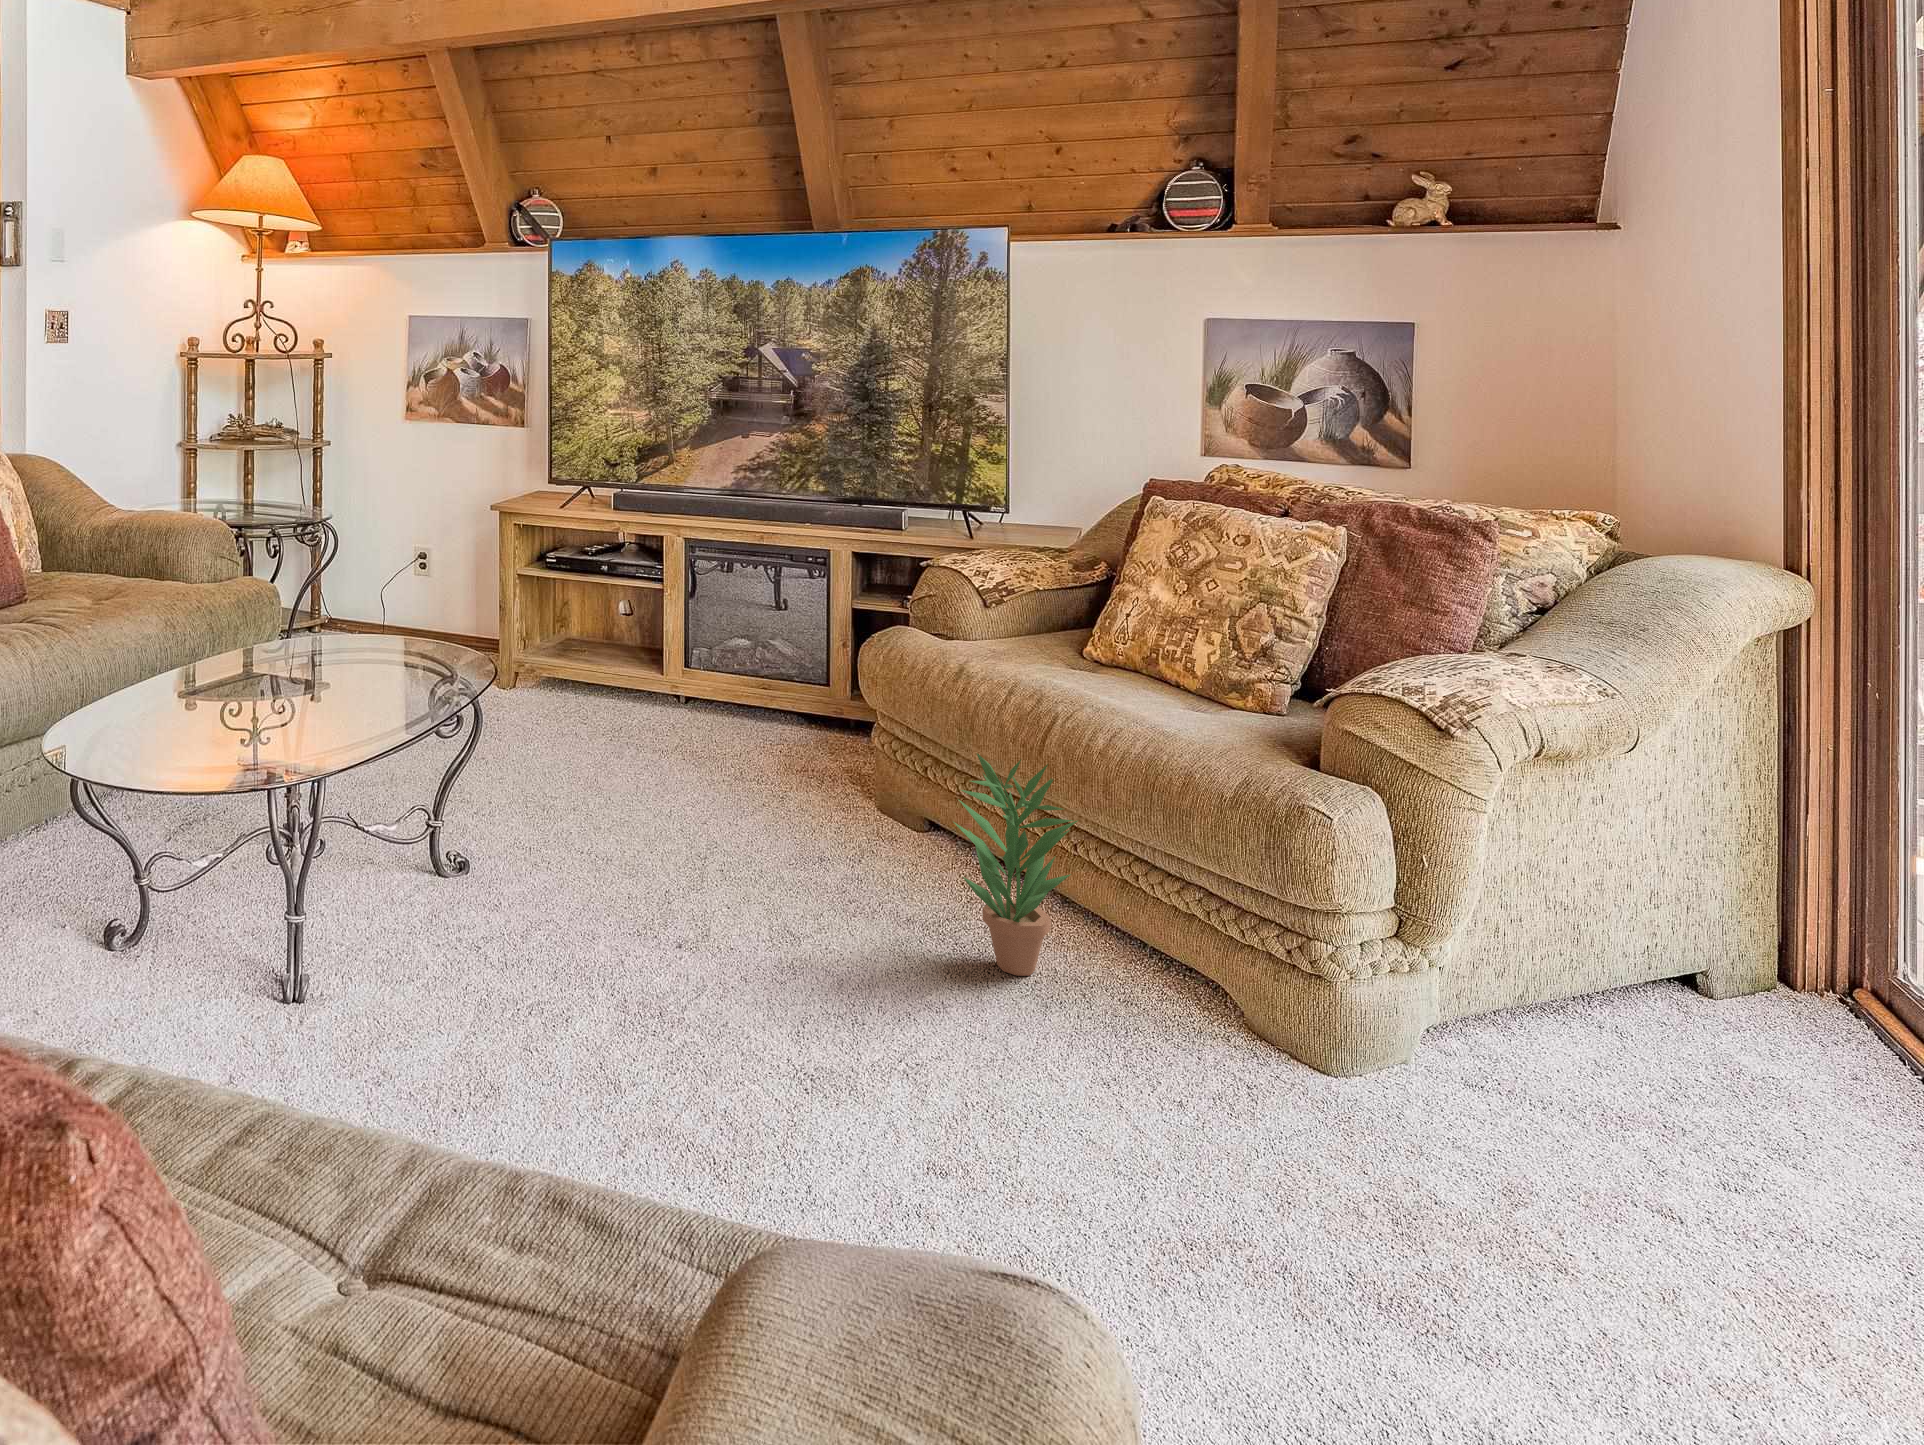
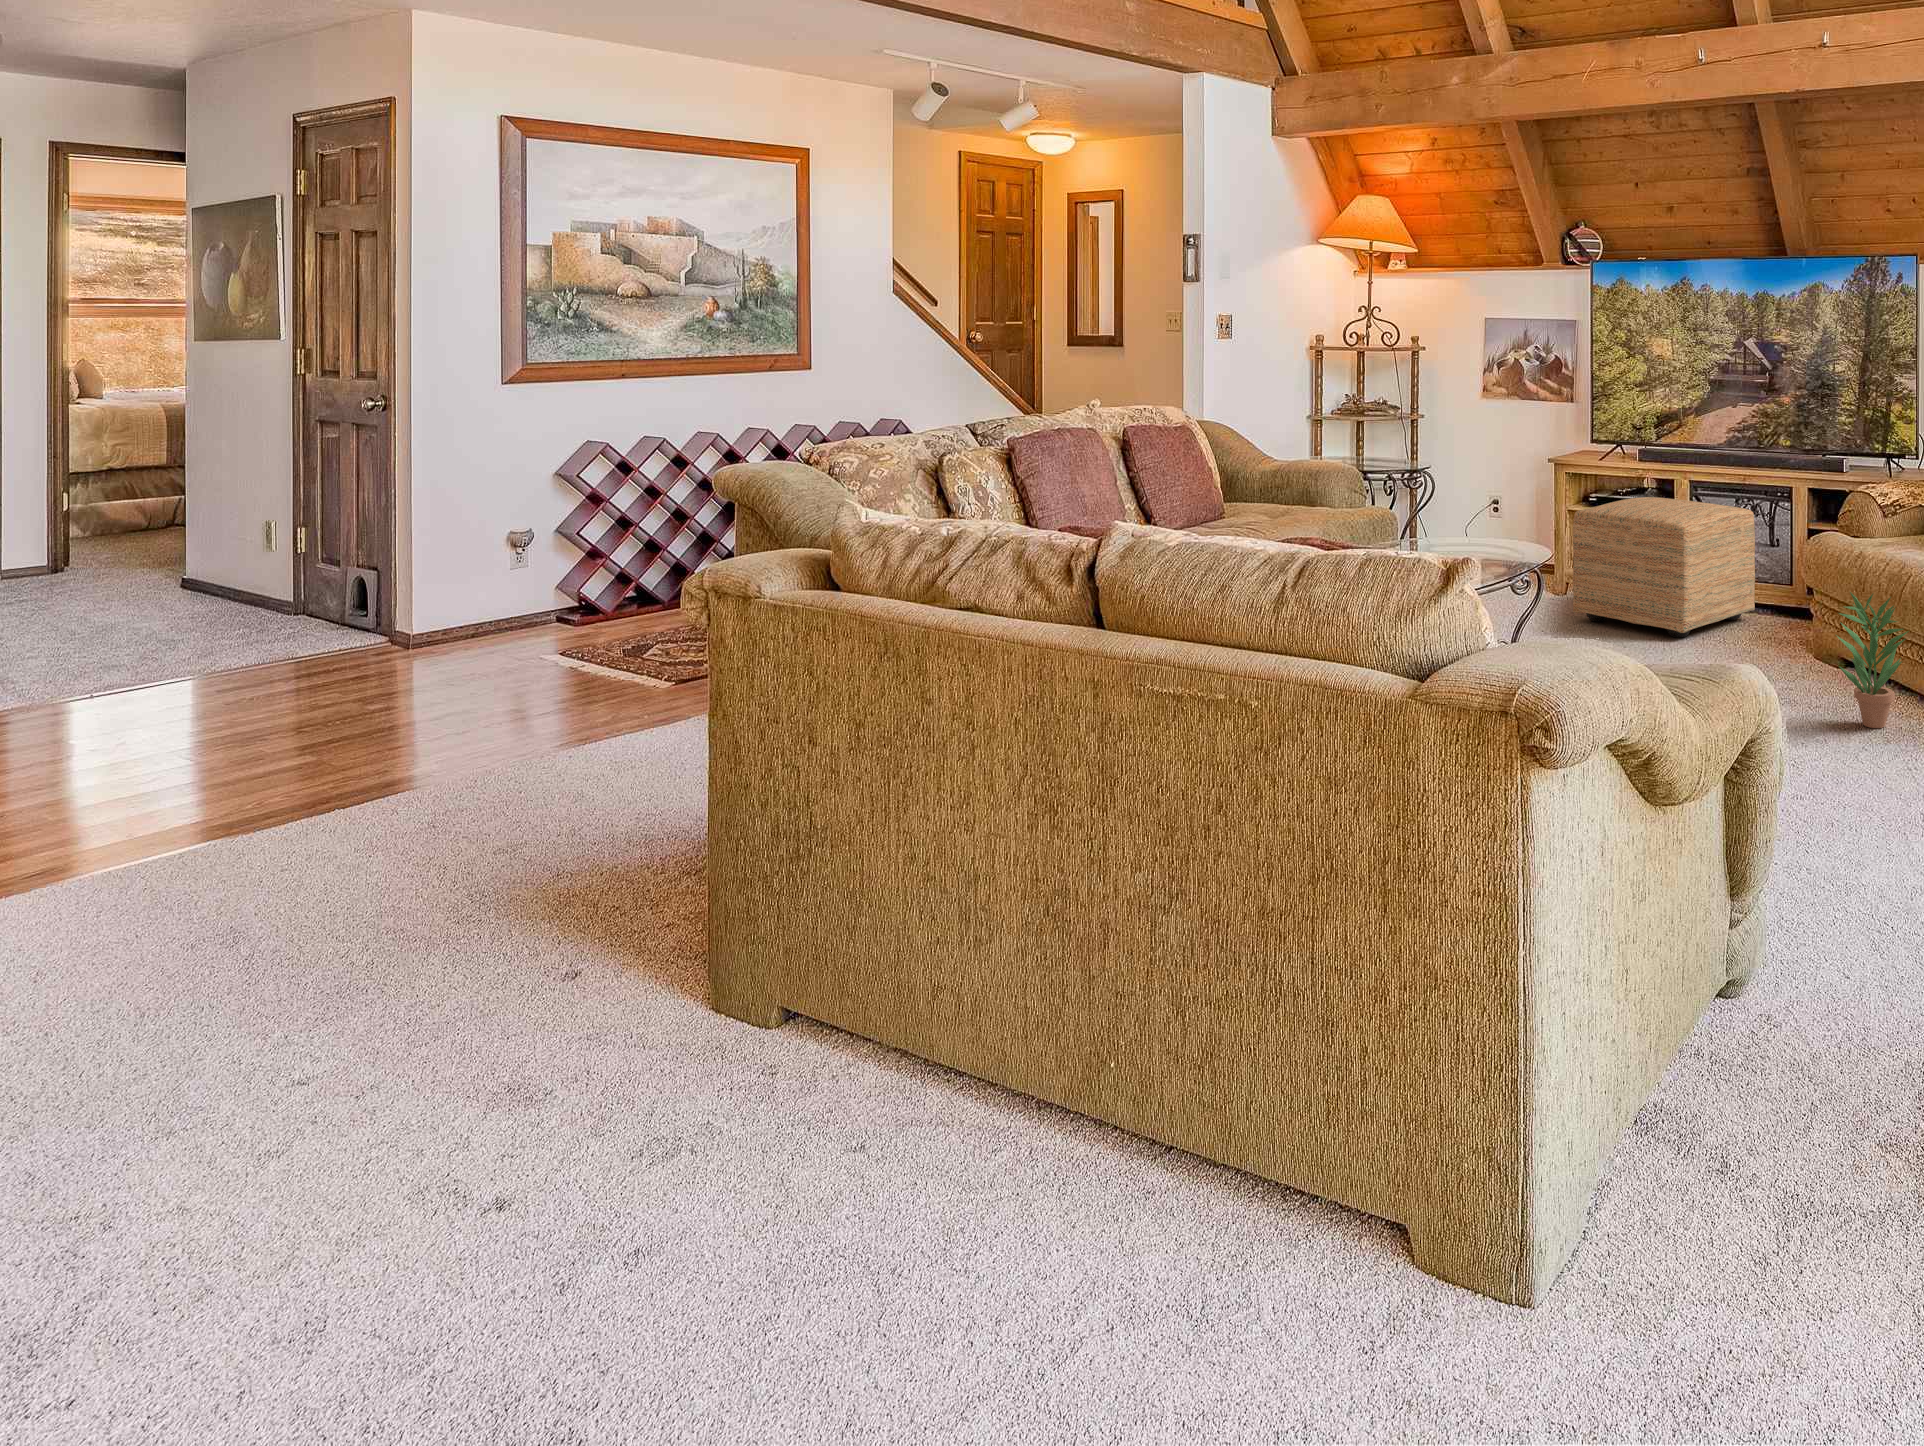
ottoman: none [526,560,779,769] -> present [1573,497,1755,637]

